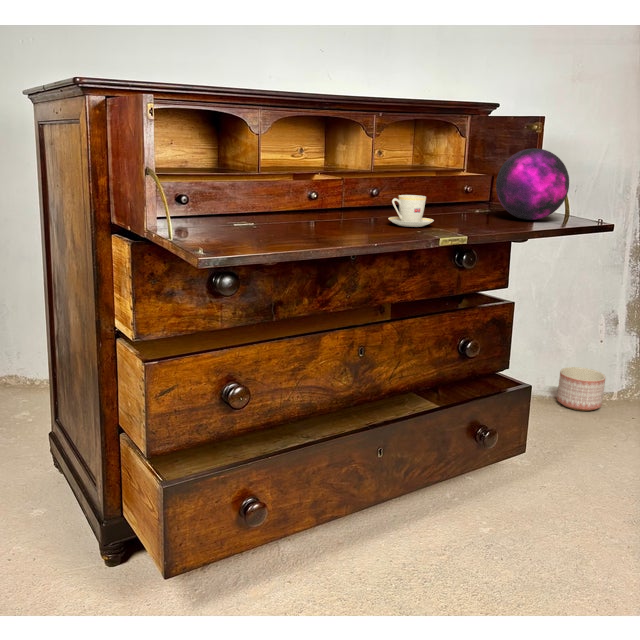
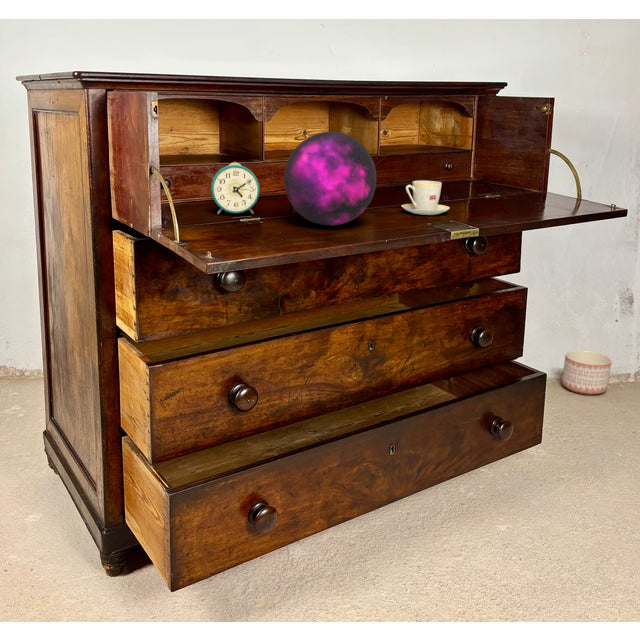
decorative orb: present [496,148,569,220] -> present [284,132,376,226]
alarm clock: none [208,175,253,224] -> present [211,162,259,214]

